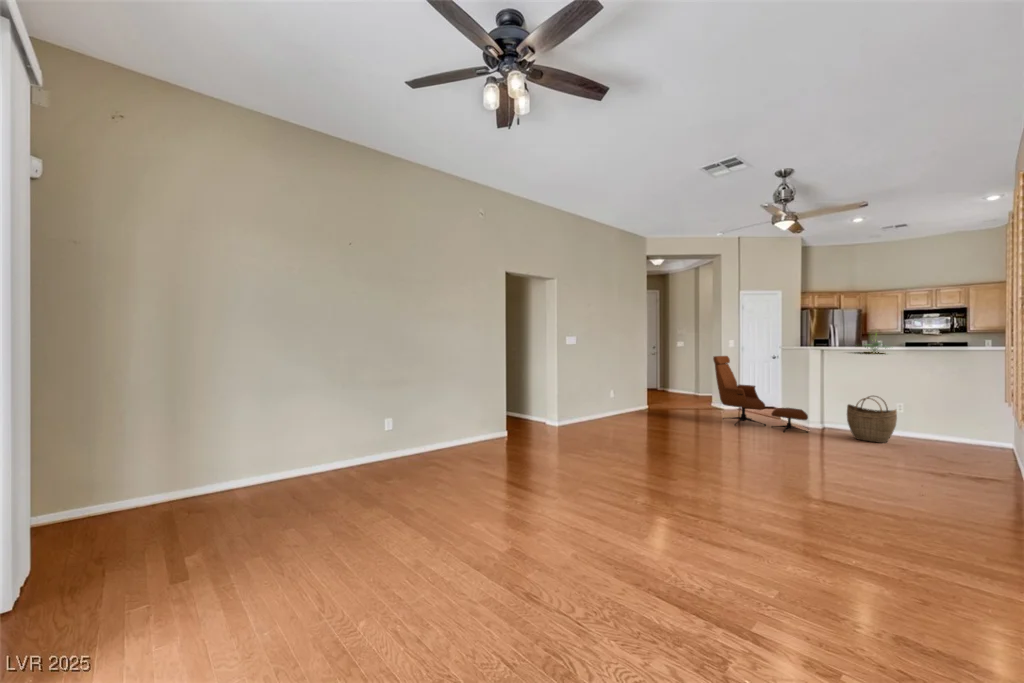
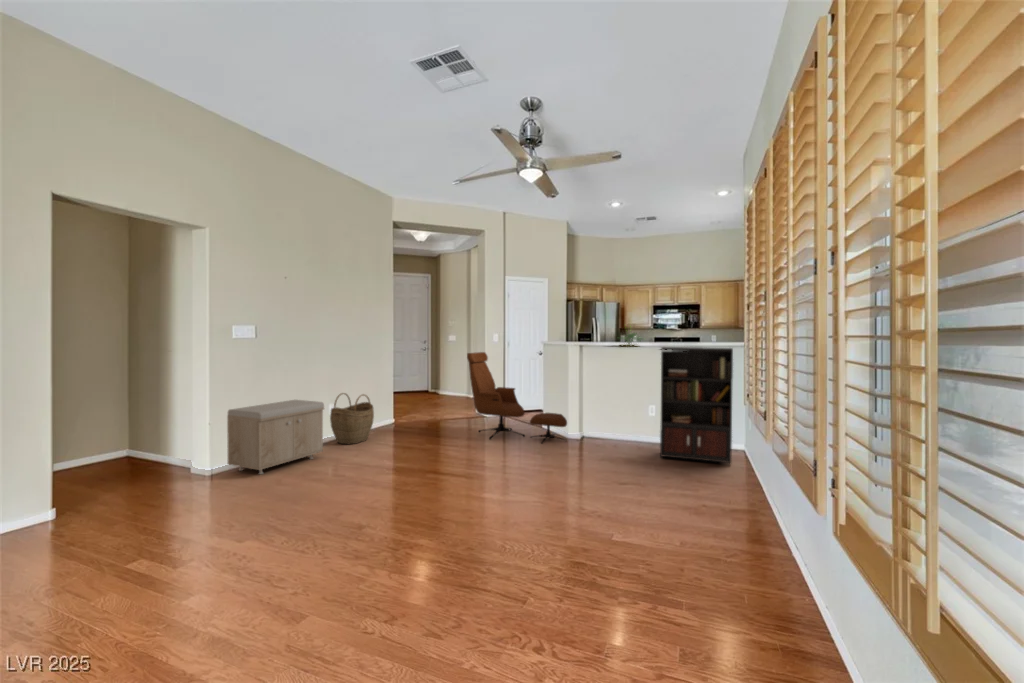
bookcase: none [909,355,1018,465] -> present [660,347,733,463]
storage bench: none [558,386,613,433] -> present [227,400,324,474]
woven basket: present [847,396,897,443] -> present [330,393,374,444]

